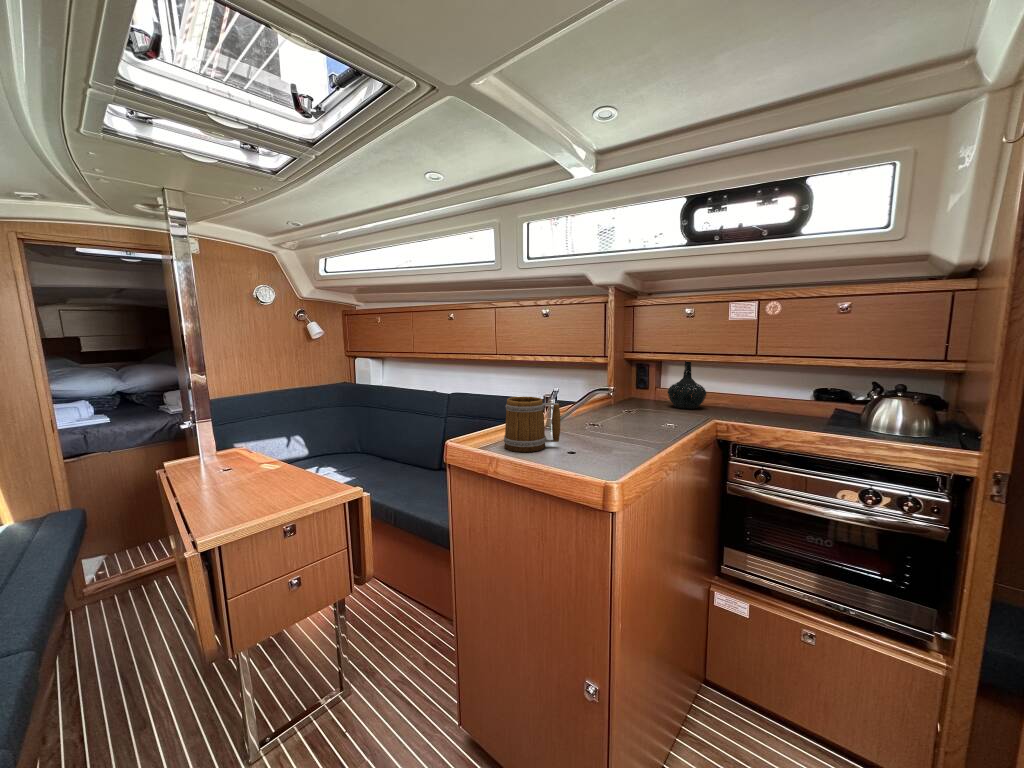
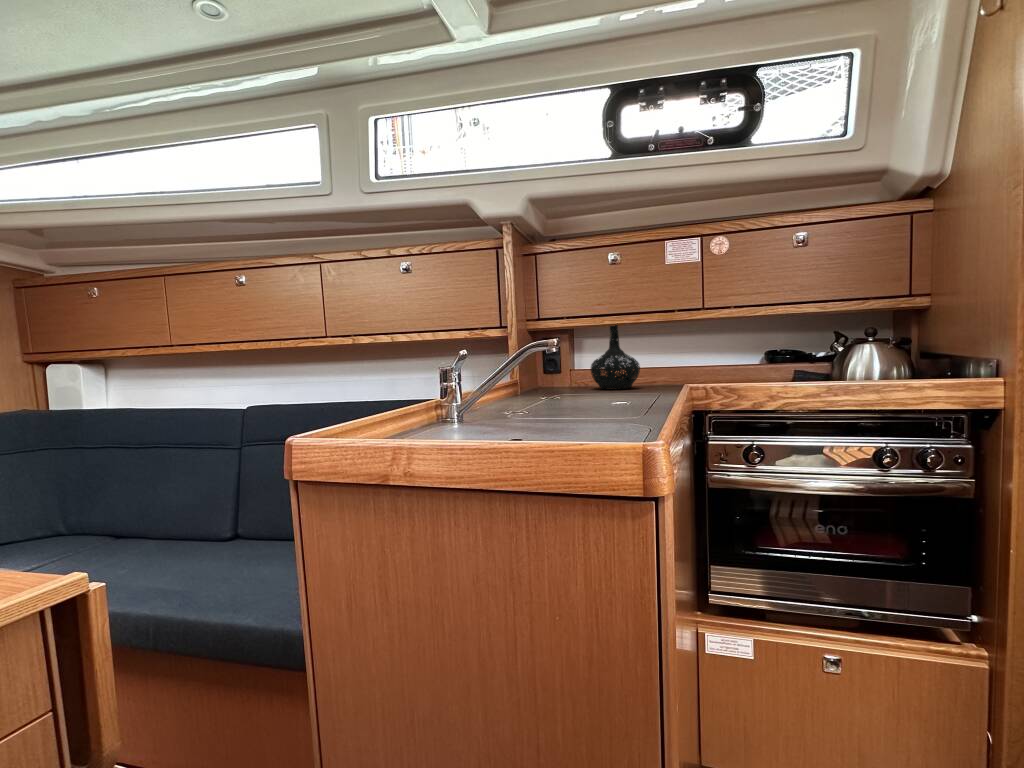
mug: present [504,396,560,452] -> none [402,348,501,442]

